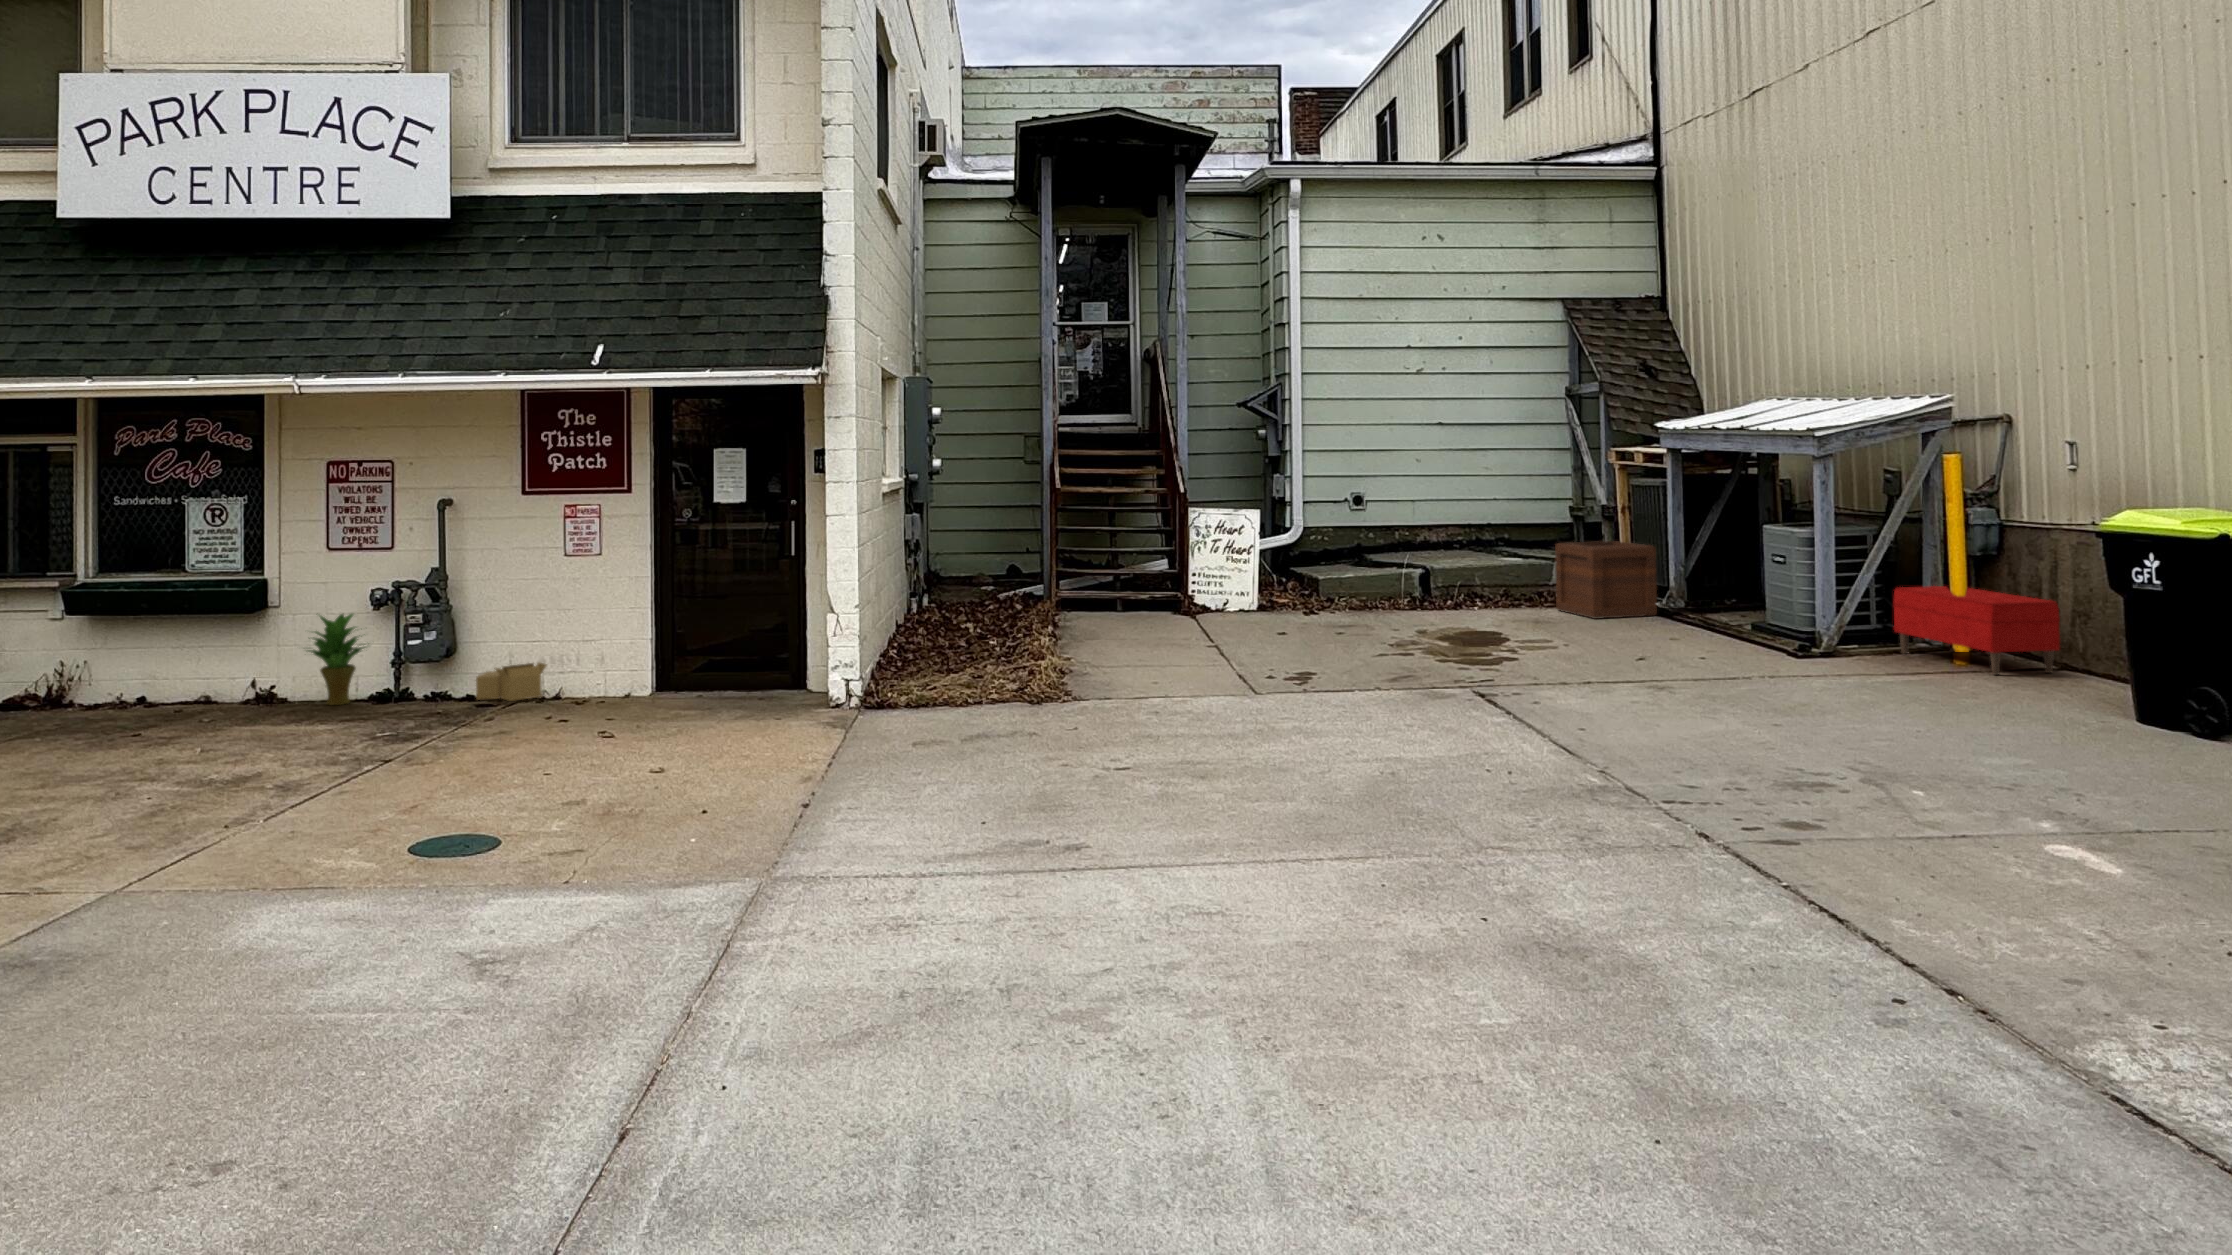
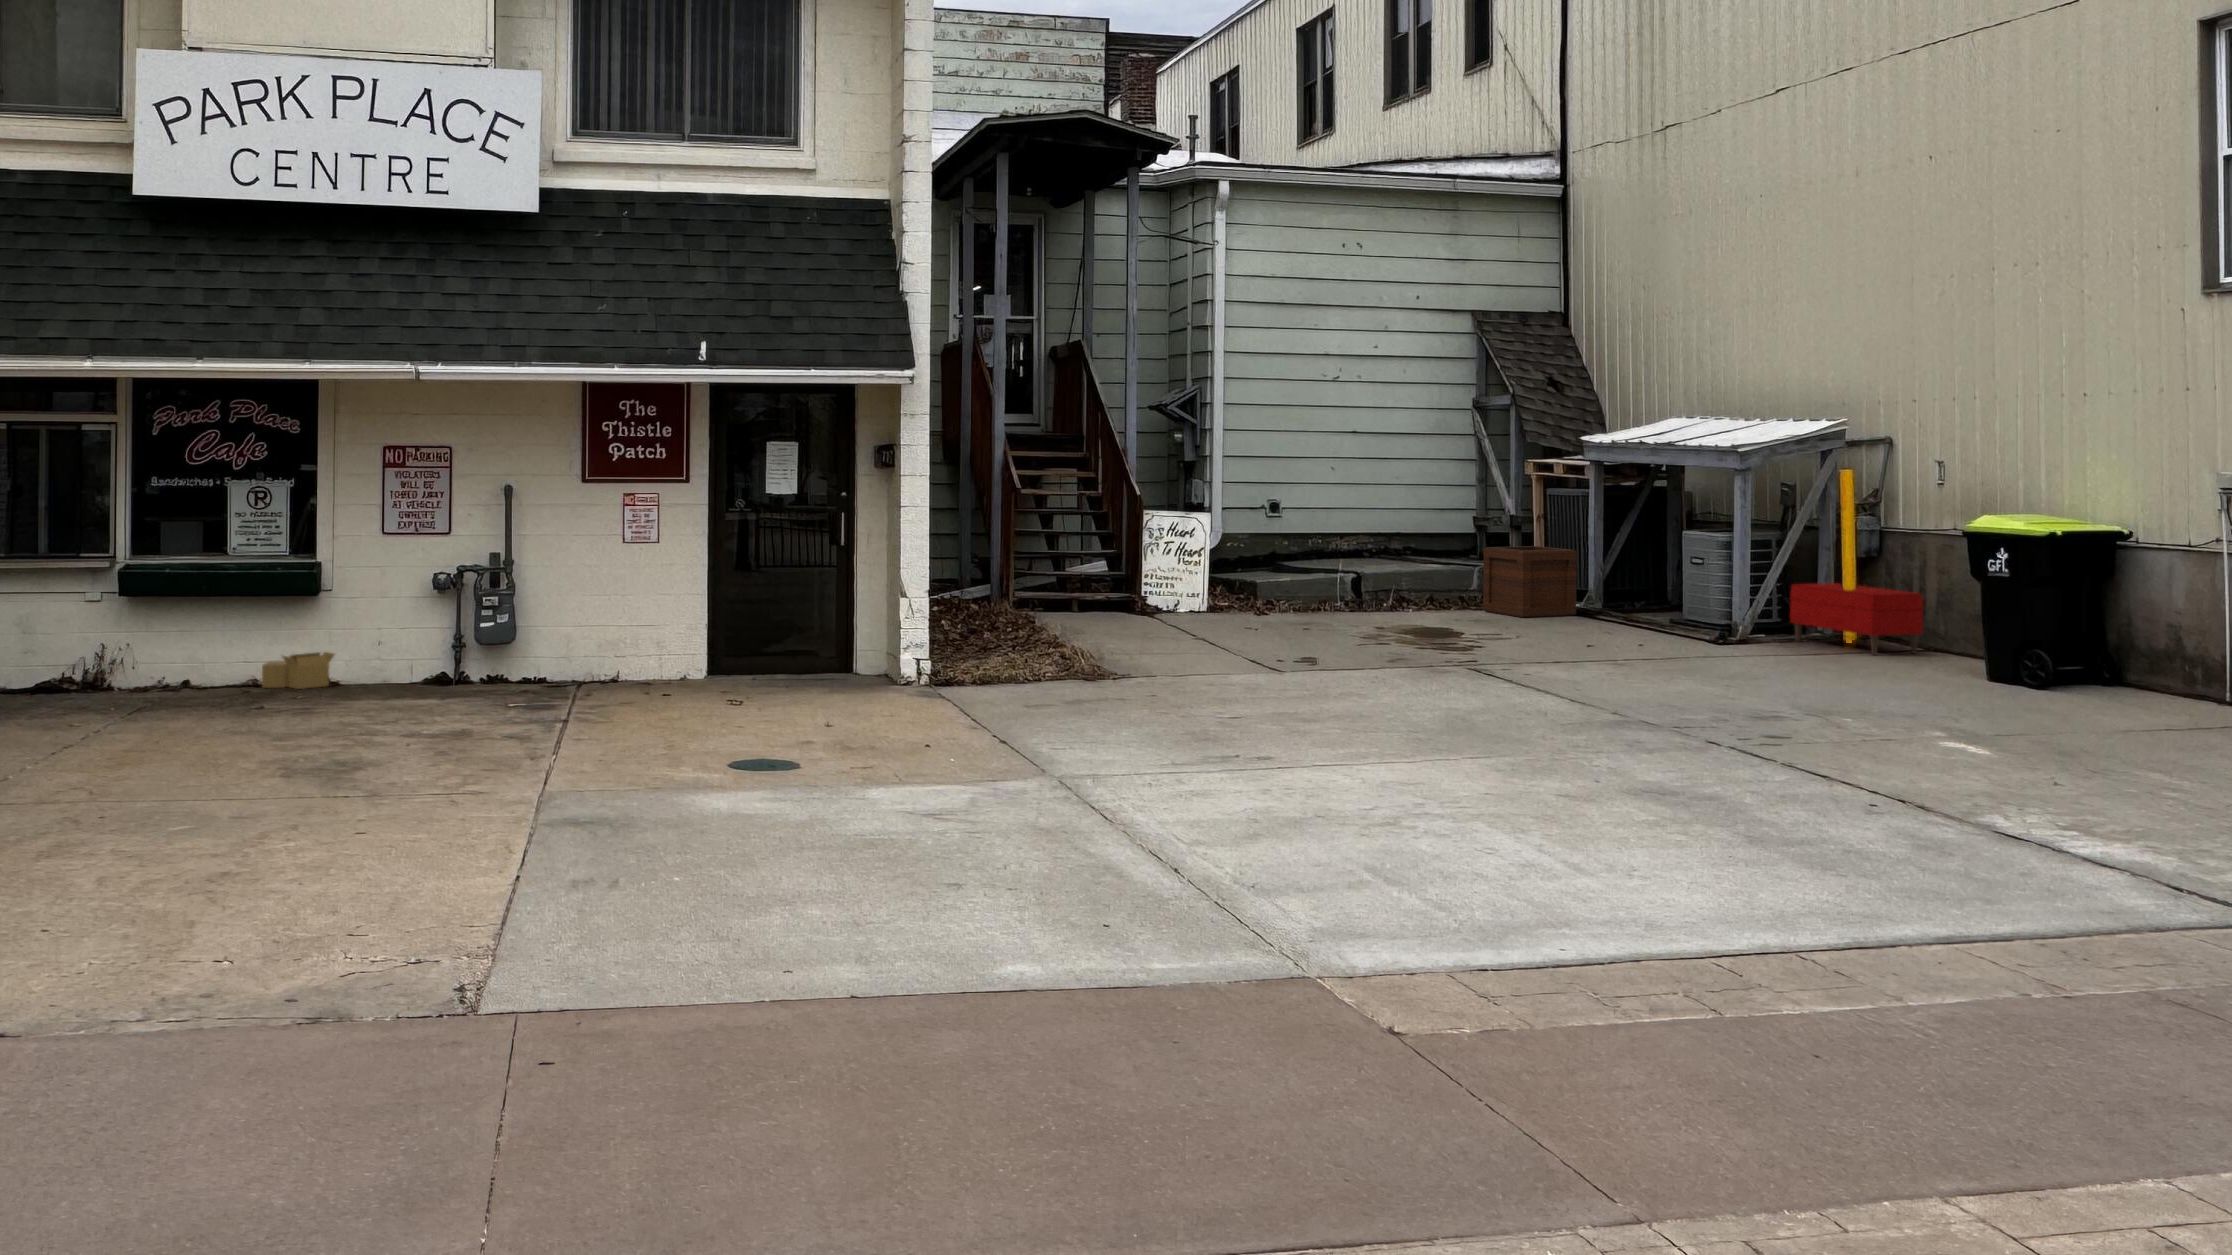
potted plant: present [307,614,365,705] -> none [370,596,441,687]
cardboard box: present [476,662,546,701] -> present [262,652,334,689]

